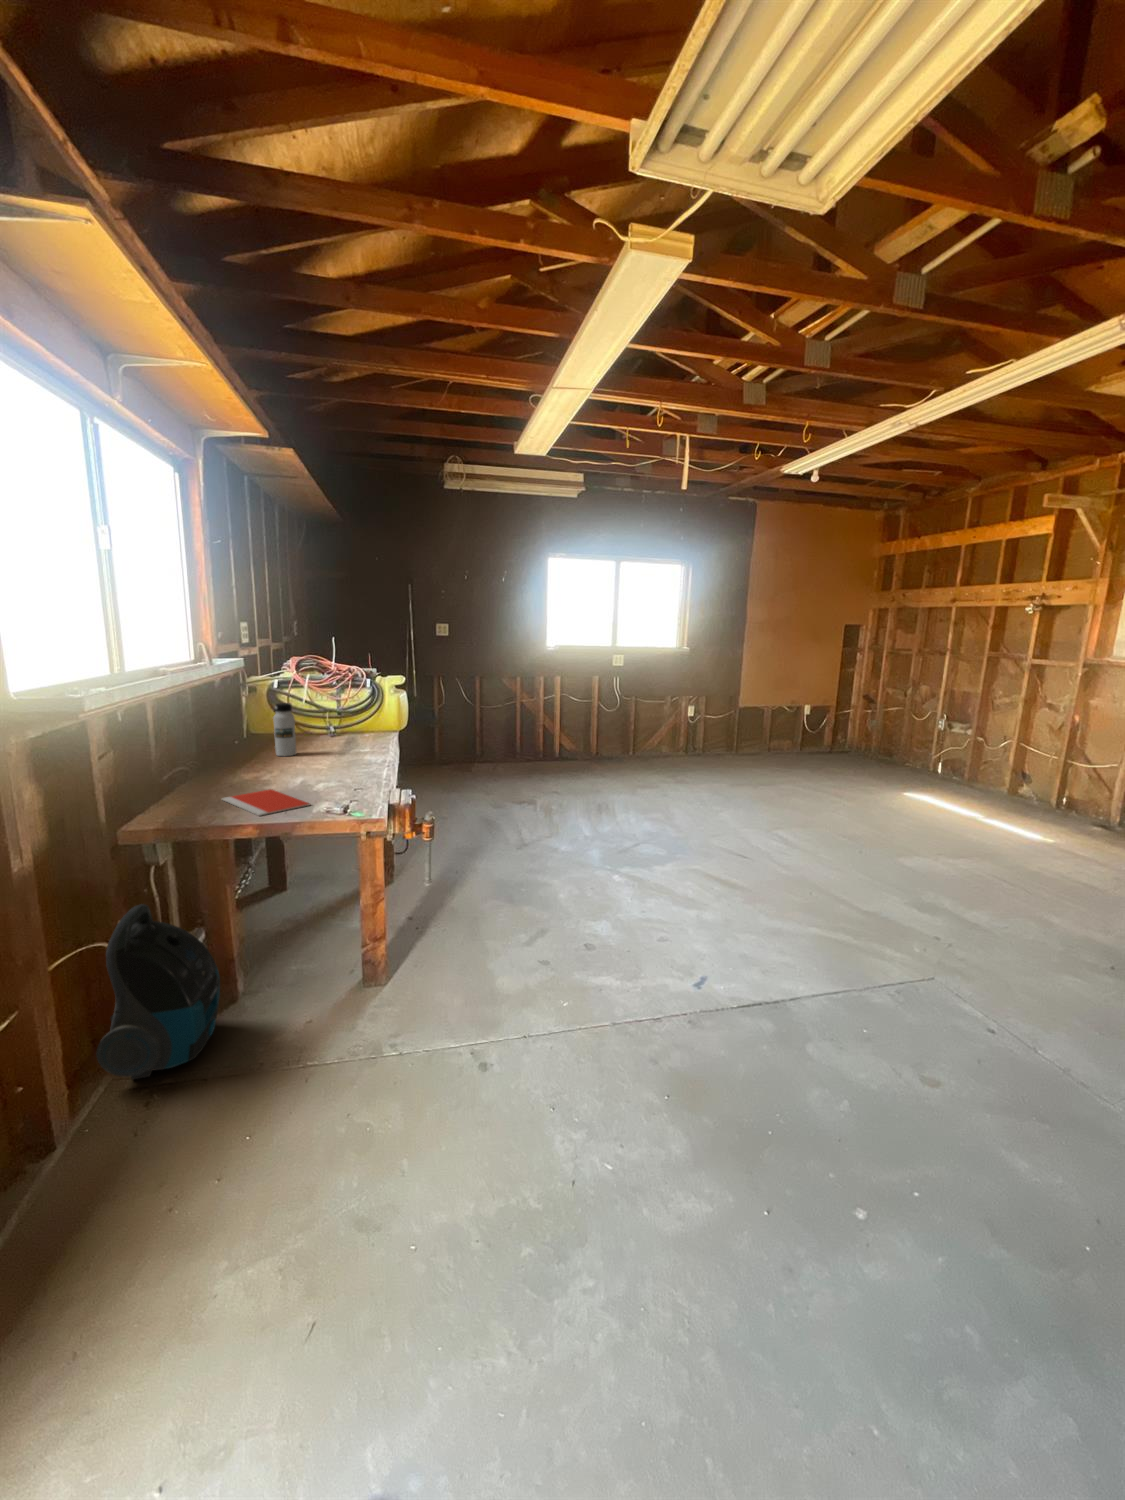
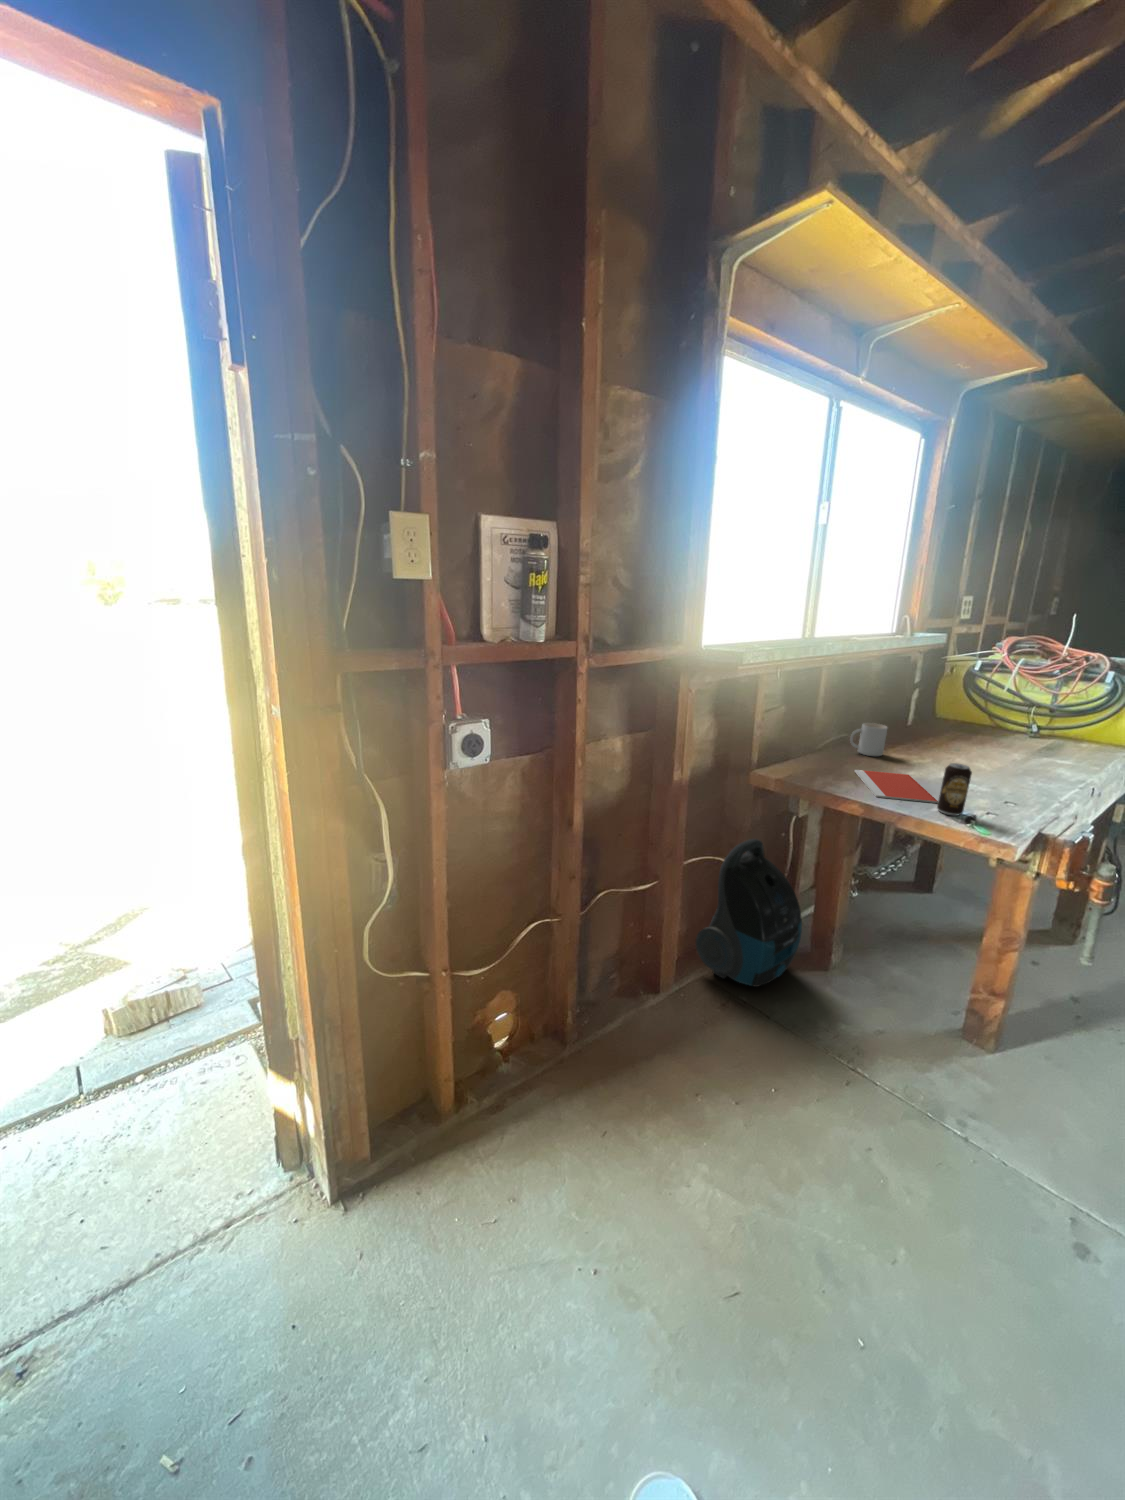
water bottle: present [274,703,297,756] -> none [944,687,979,747]
mug: none [198,750,235,783] -> present [850,723,887,756]
beverage can: none [312,767,335,812] -> present [937,763,972,816]

